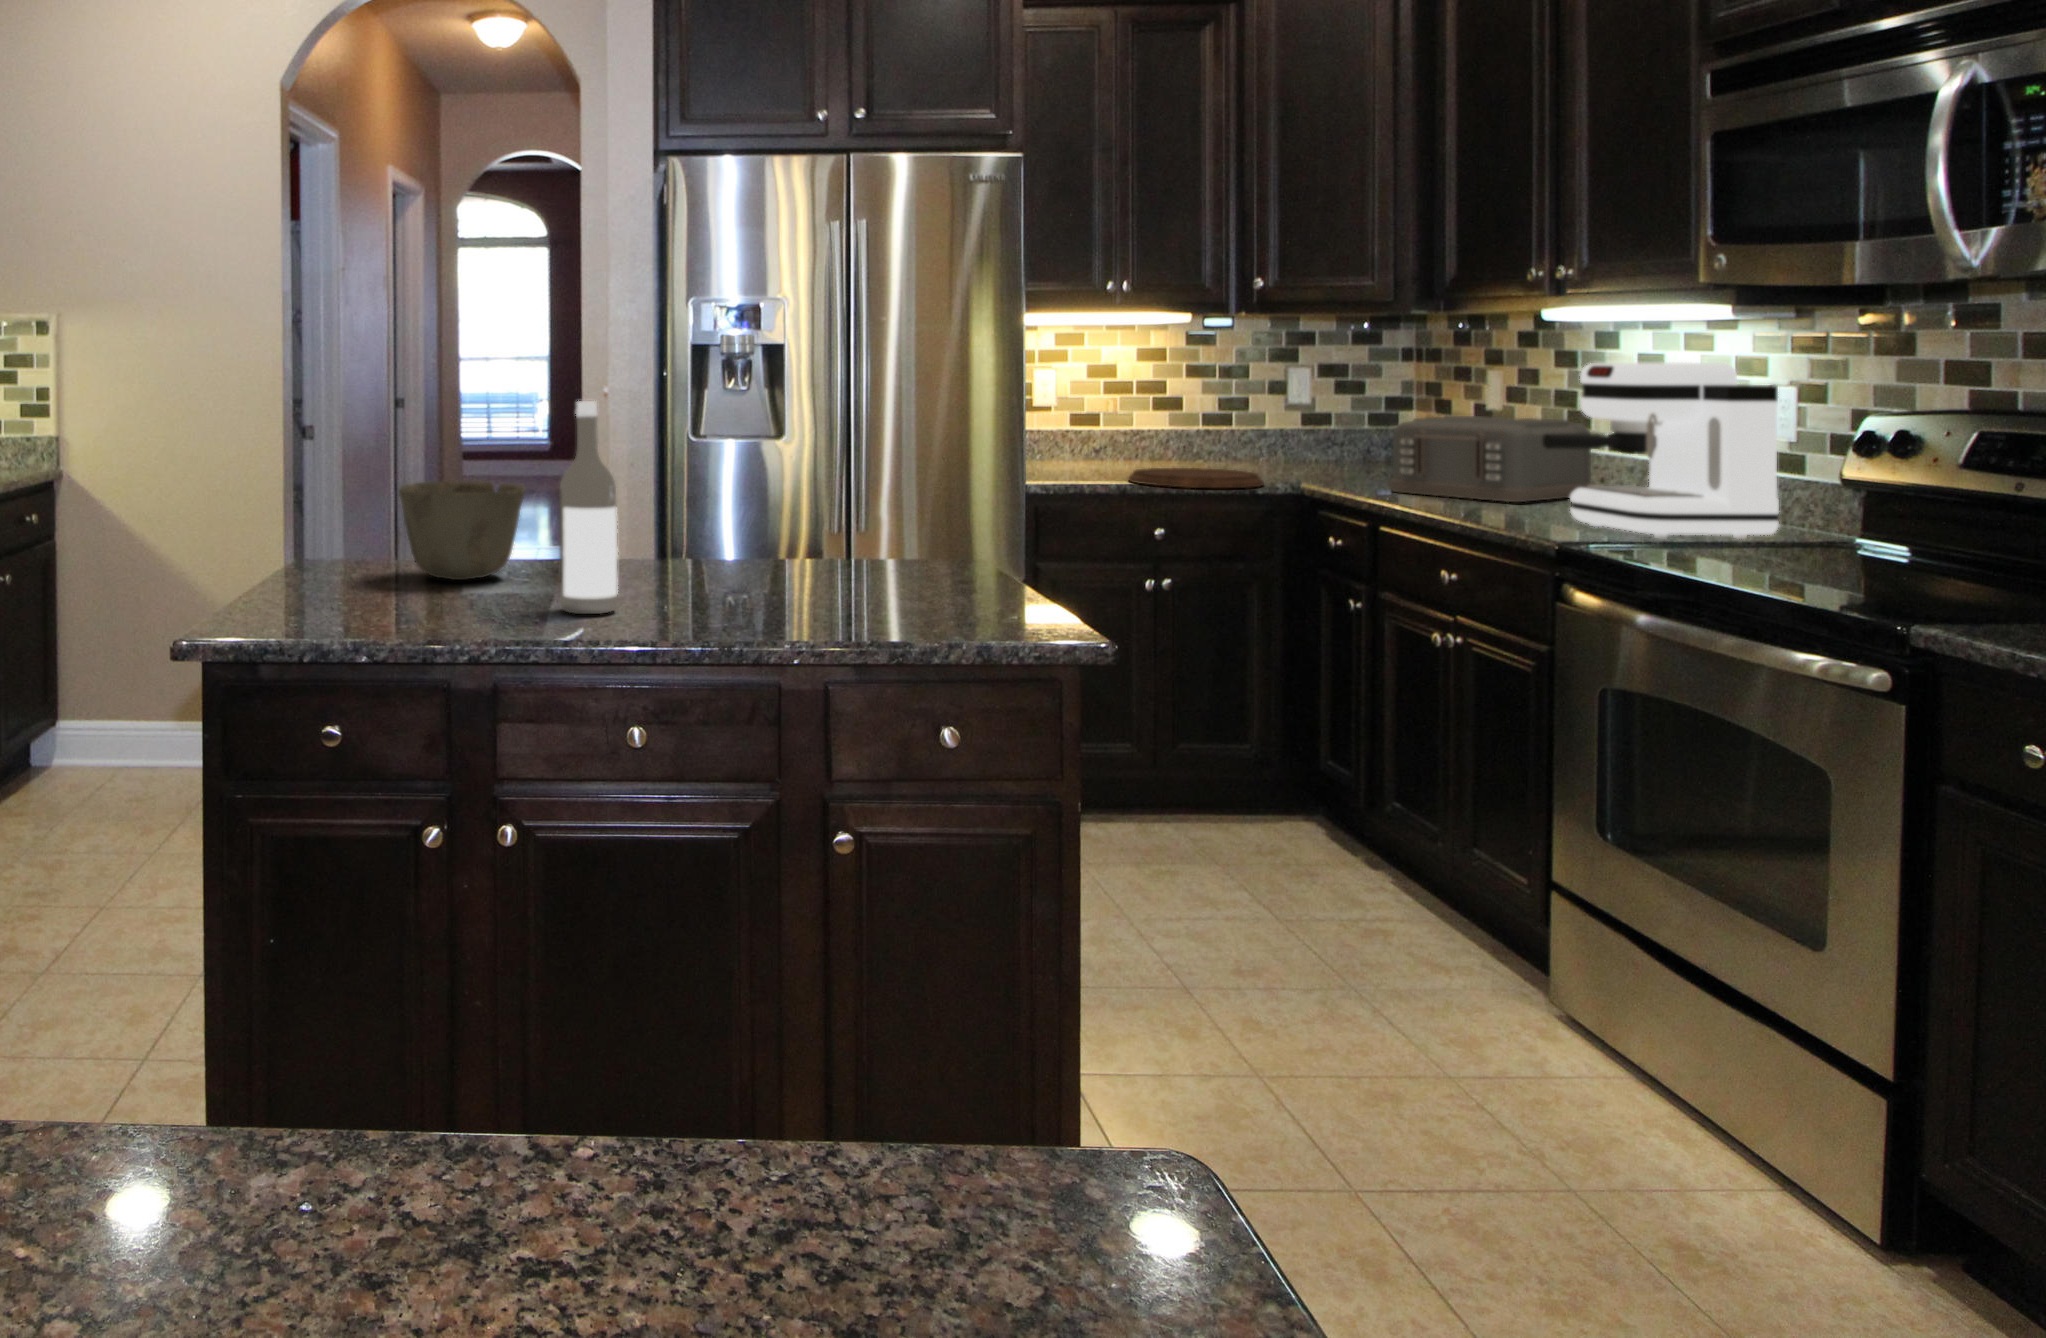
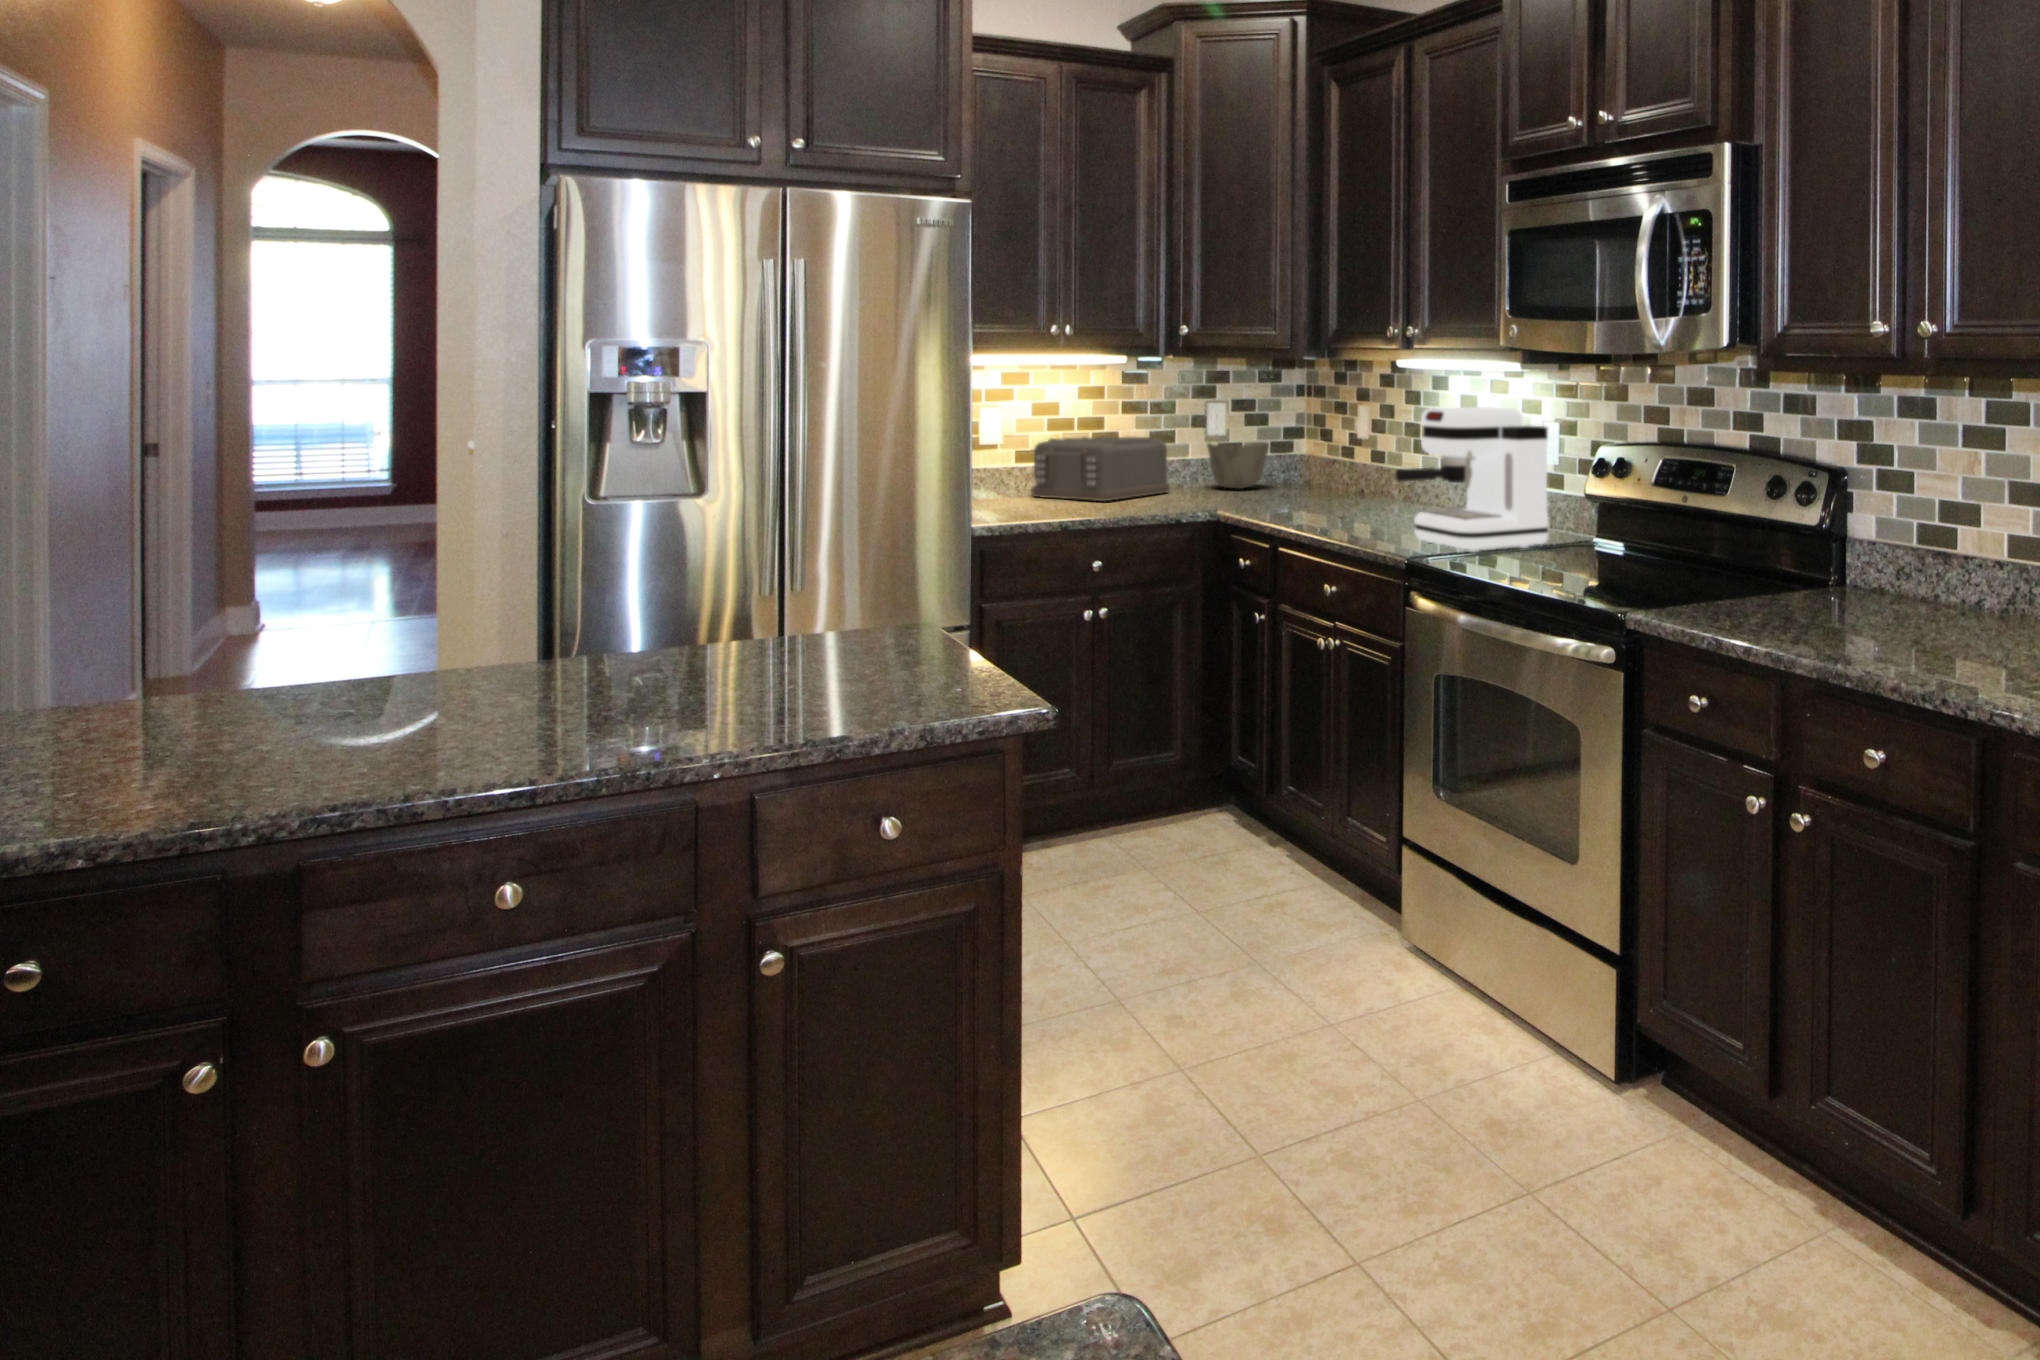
wine bottle: present [559,401,618,614] -> none [329,502,421,783]
toaster: present [1389,416,1595,502] -> present [1031,437,1170,501]
cutting board: present [1129,468,1264,488] -> none [1069,501,1186,522]
ceramic bowl: present [399,481,526,580] -> present [1207,442,1269,489]

